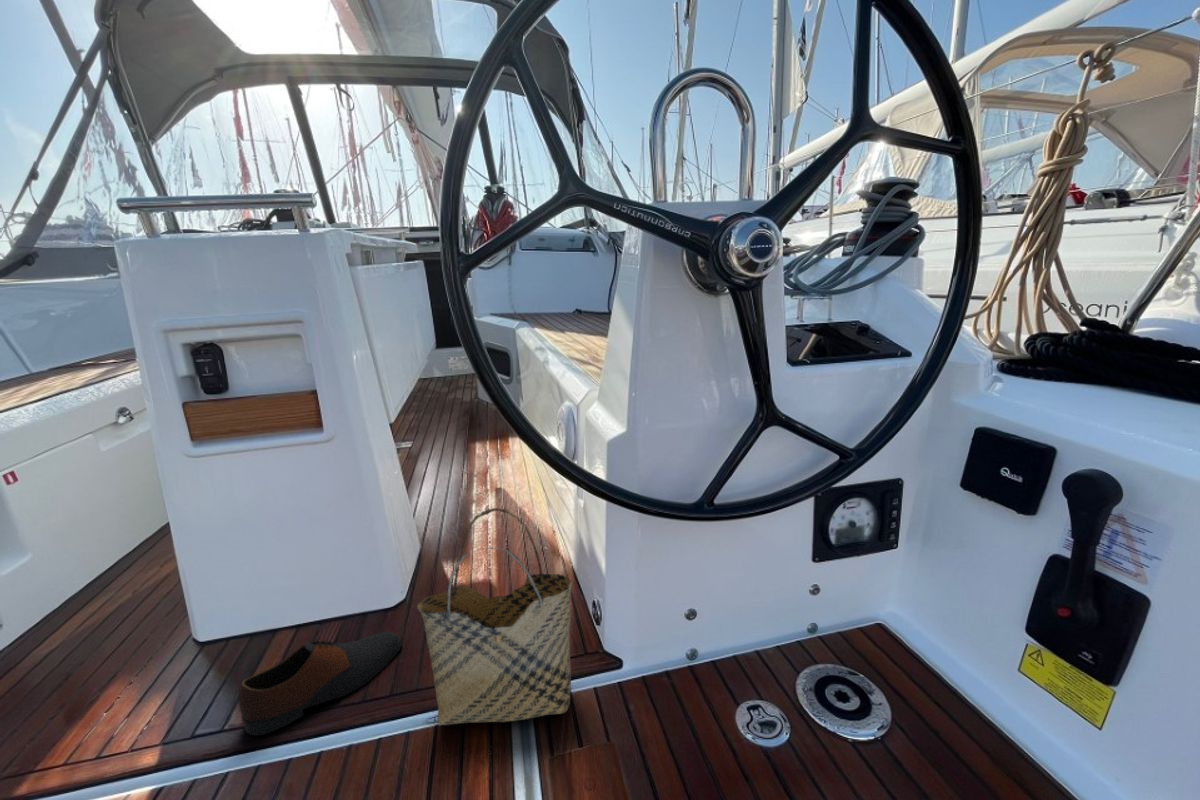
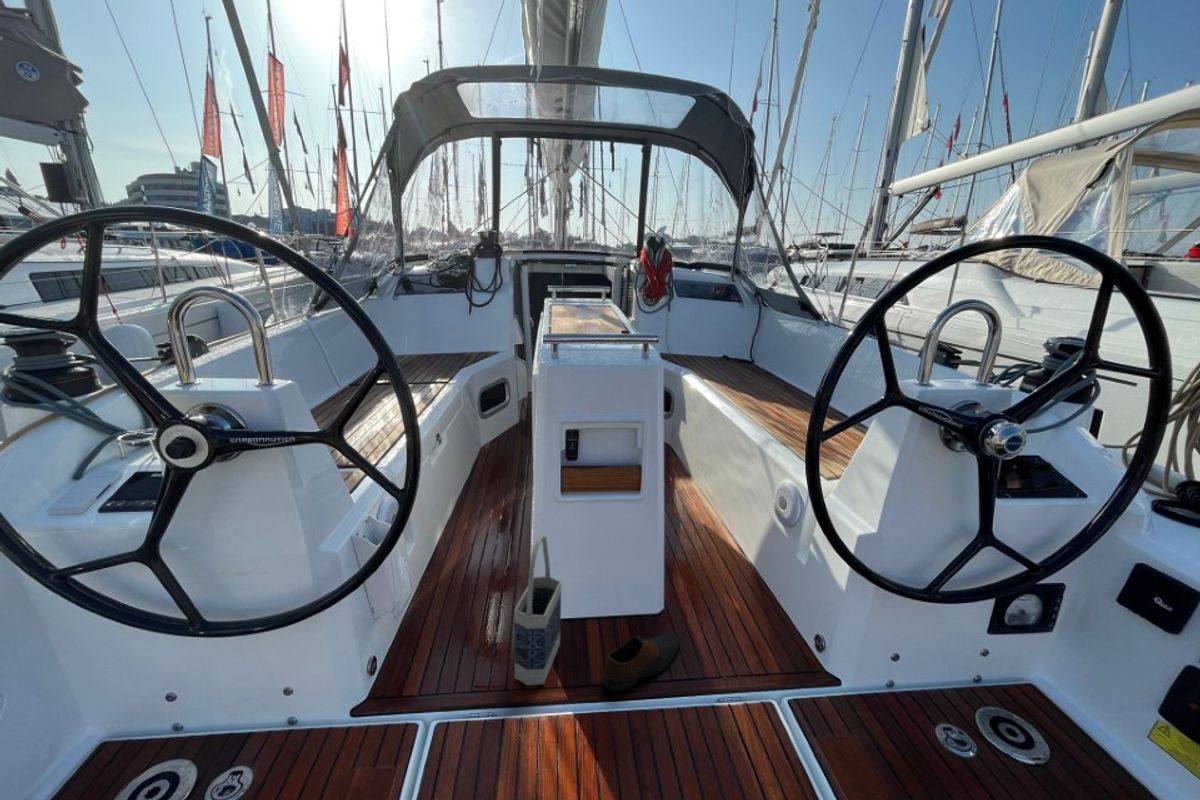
bag: none [57,506,215,751] -> present [514,536,561,685]
woven basket: present [417,508,572,726] -> none [728,570,829,711]

